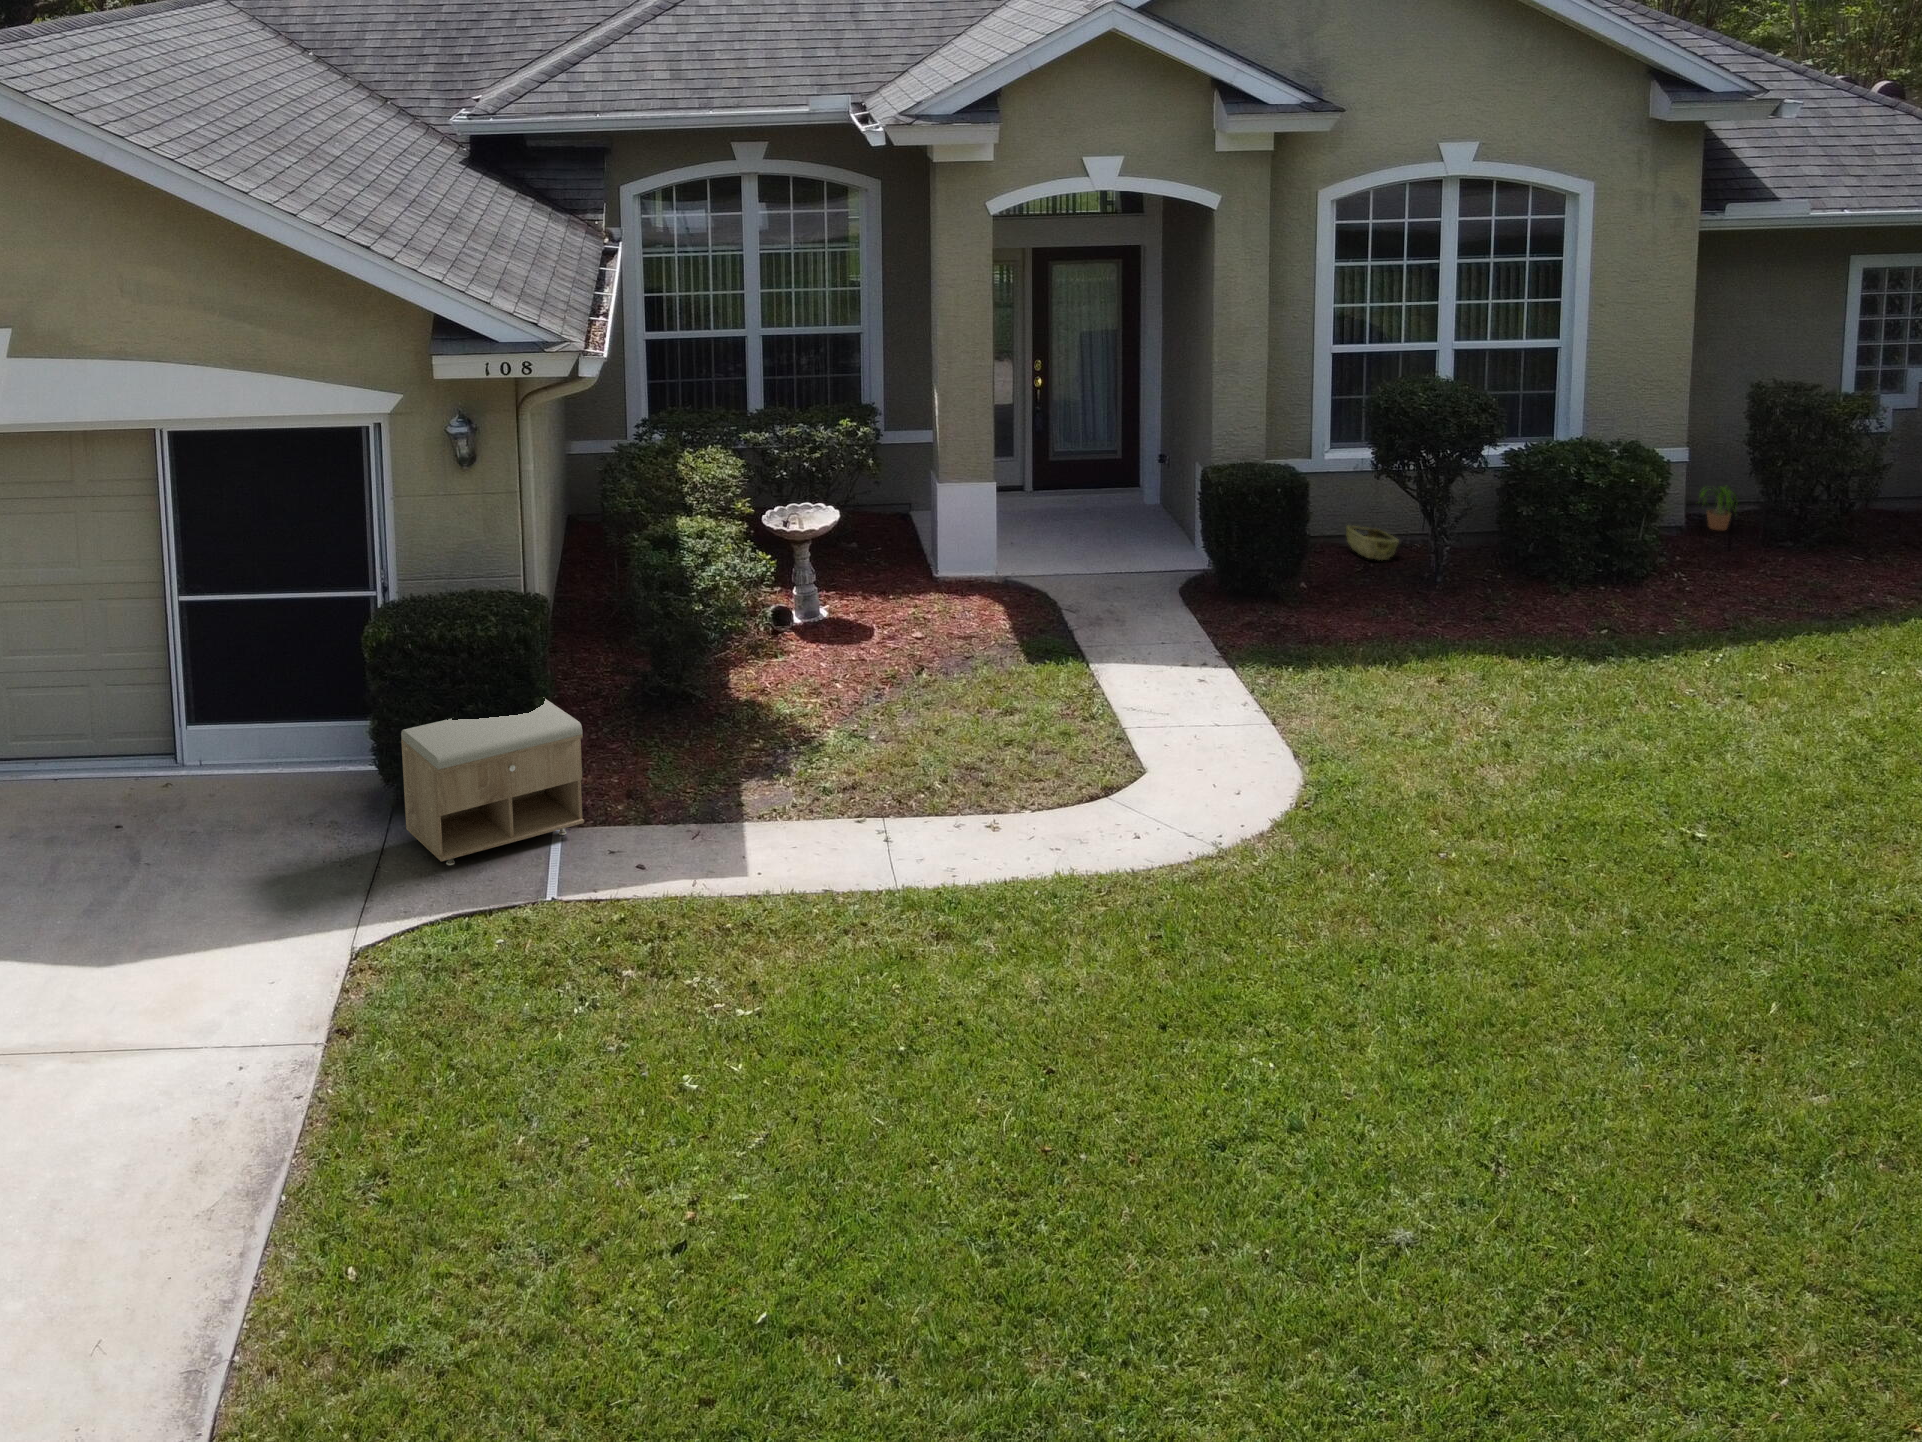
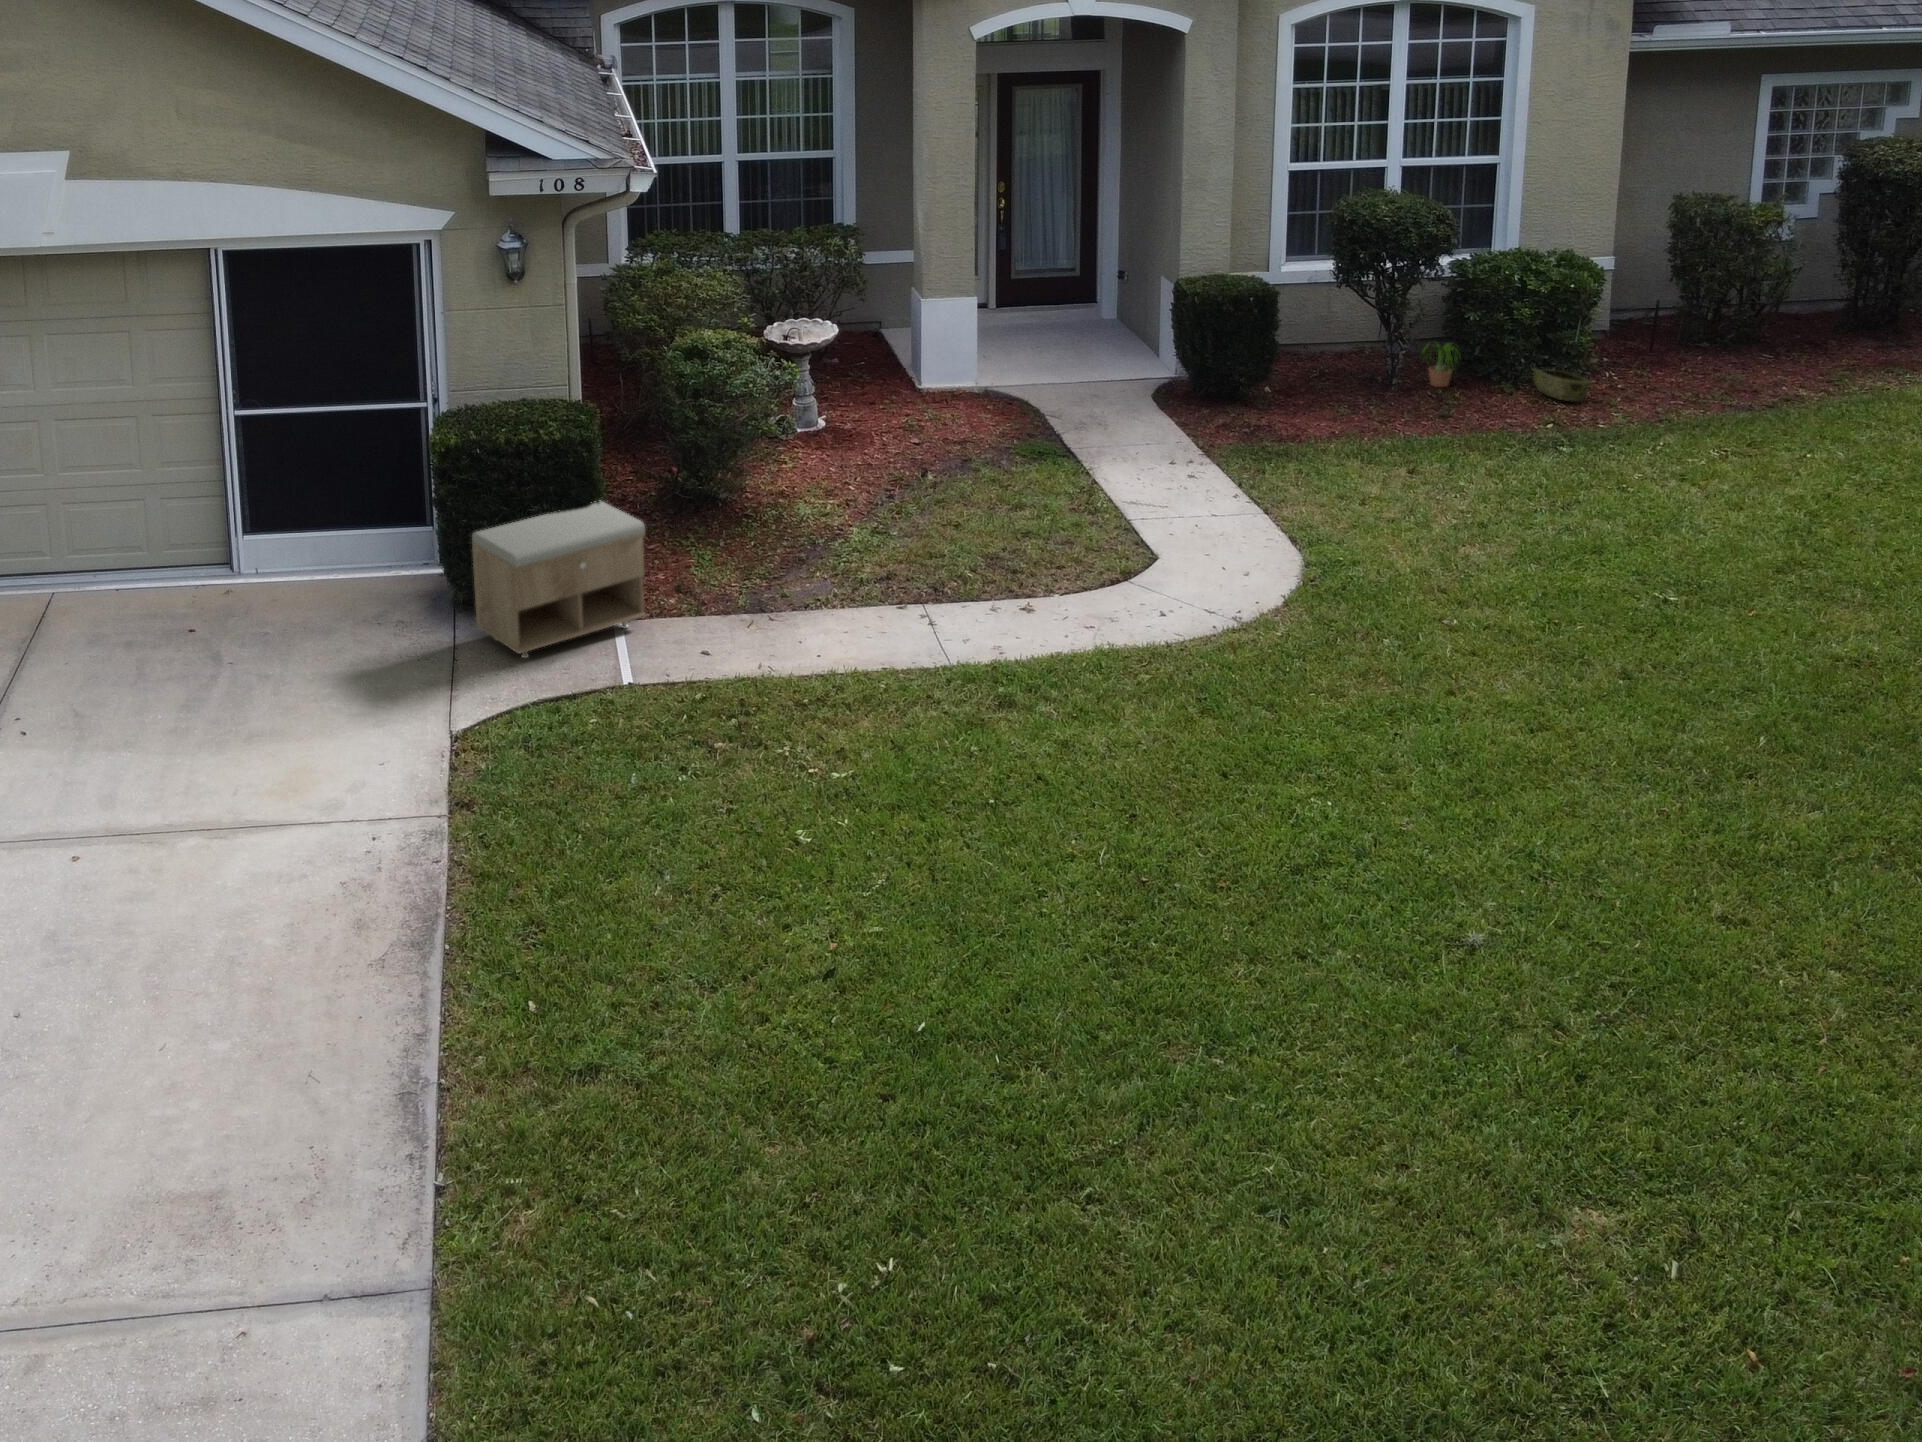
potted plant: present [1700,486,1736,530] -> present [1423,343,1460,387]
woven basket: present [1346,525,1399,560] -> present [1533,368,1592,401]

